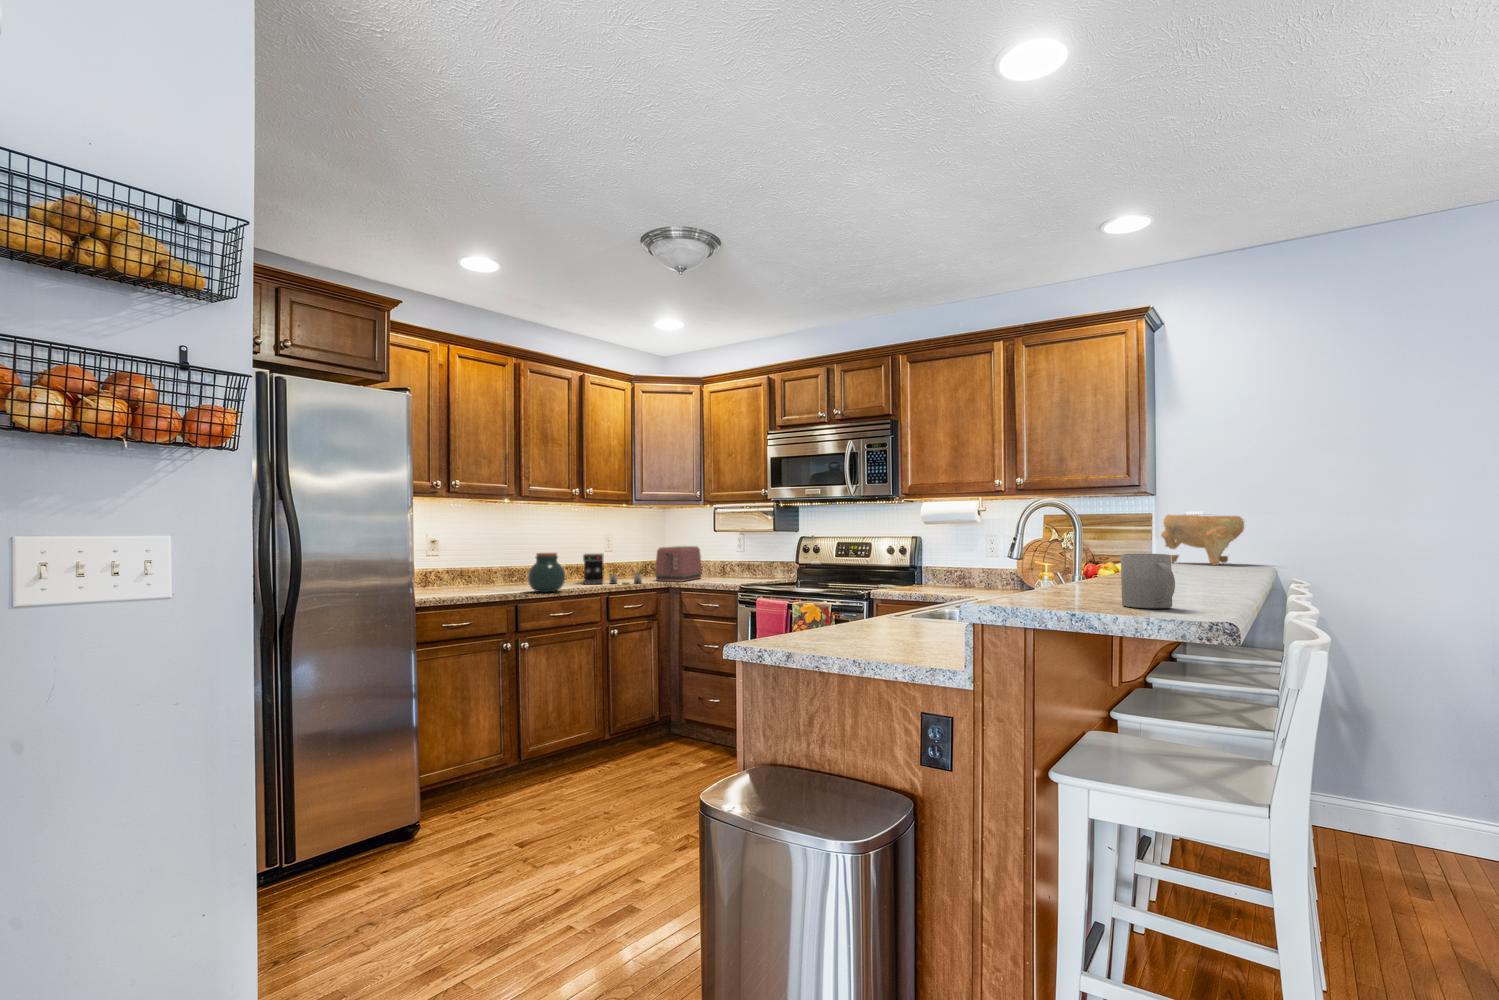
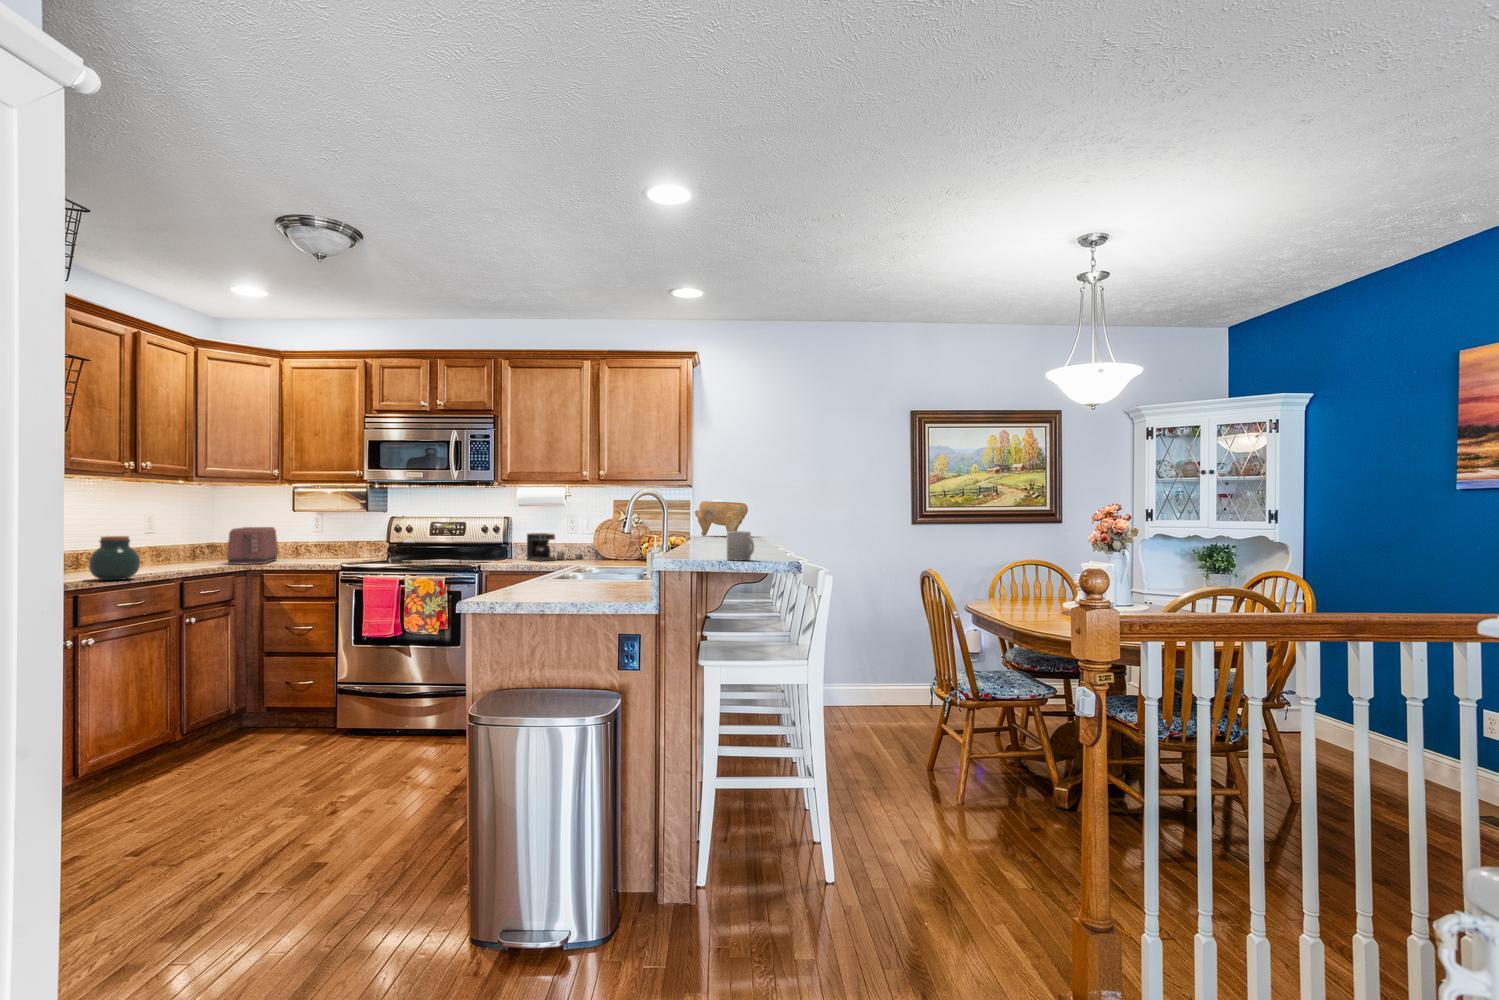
coffee maker: present [583,554,643,584] -> present [527,533,583,561]

